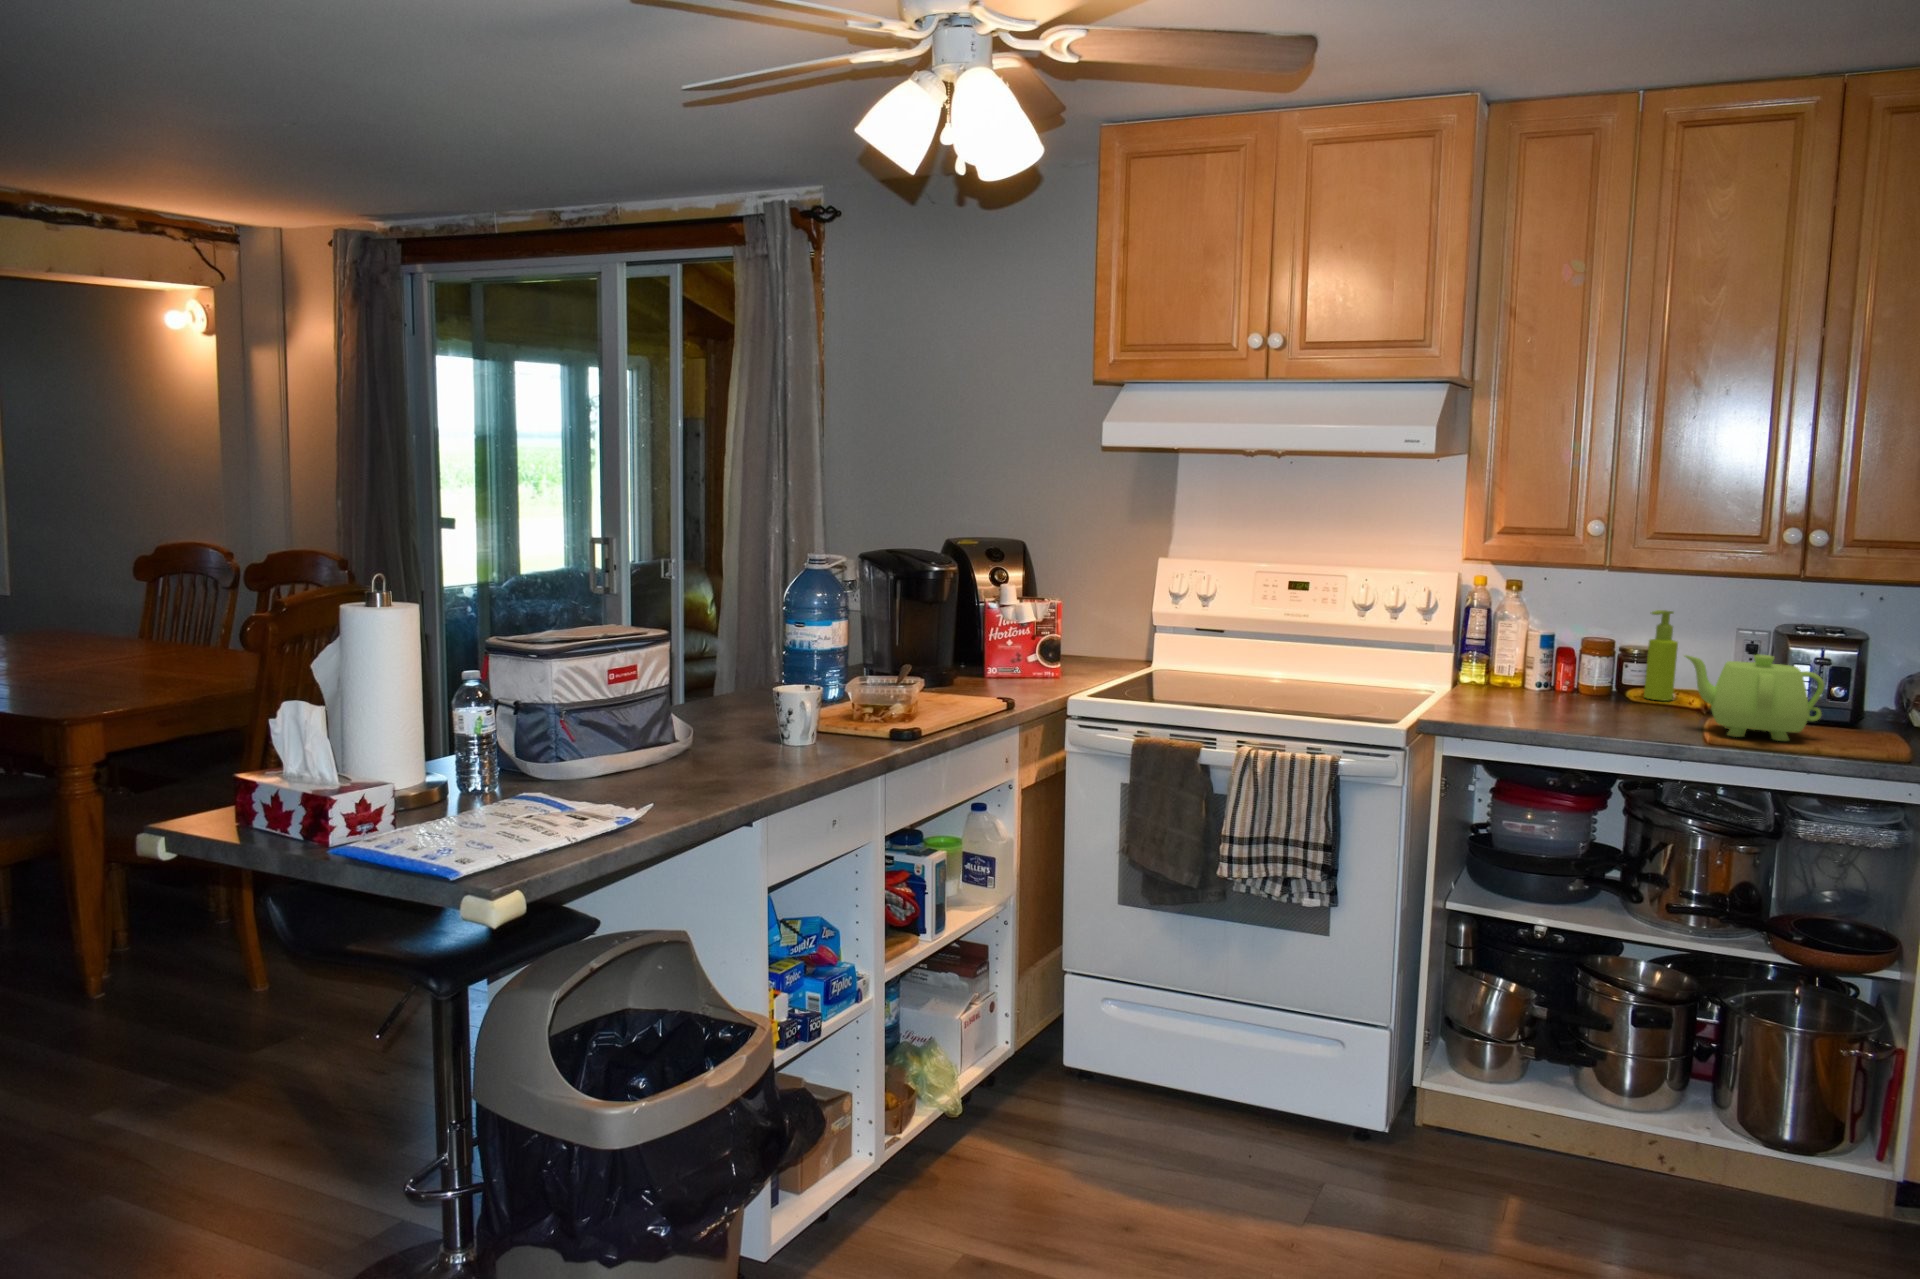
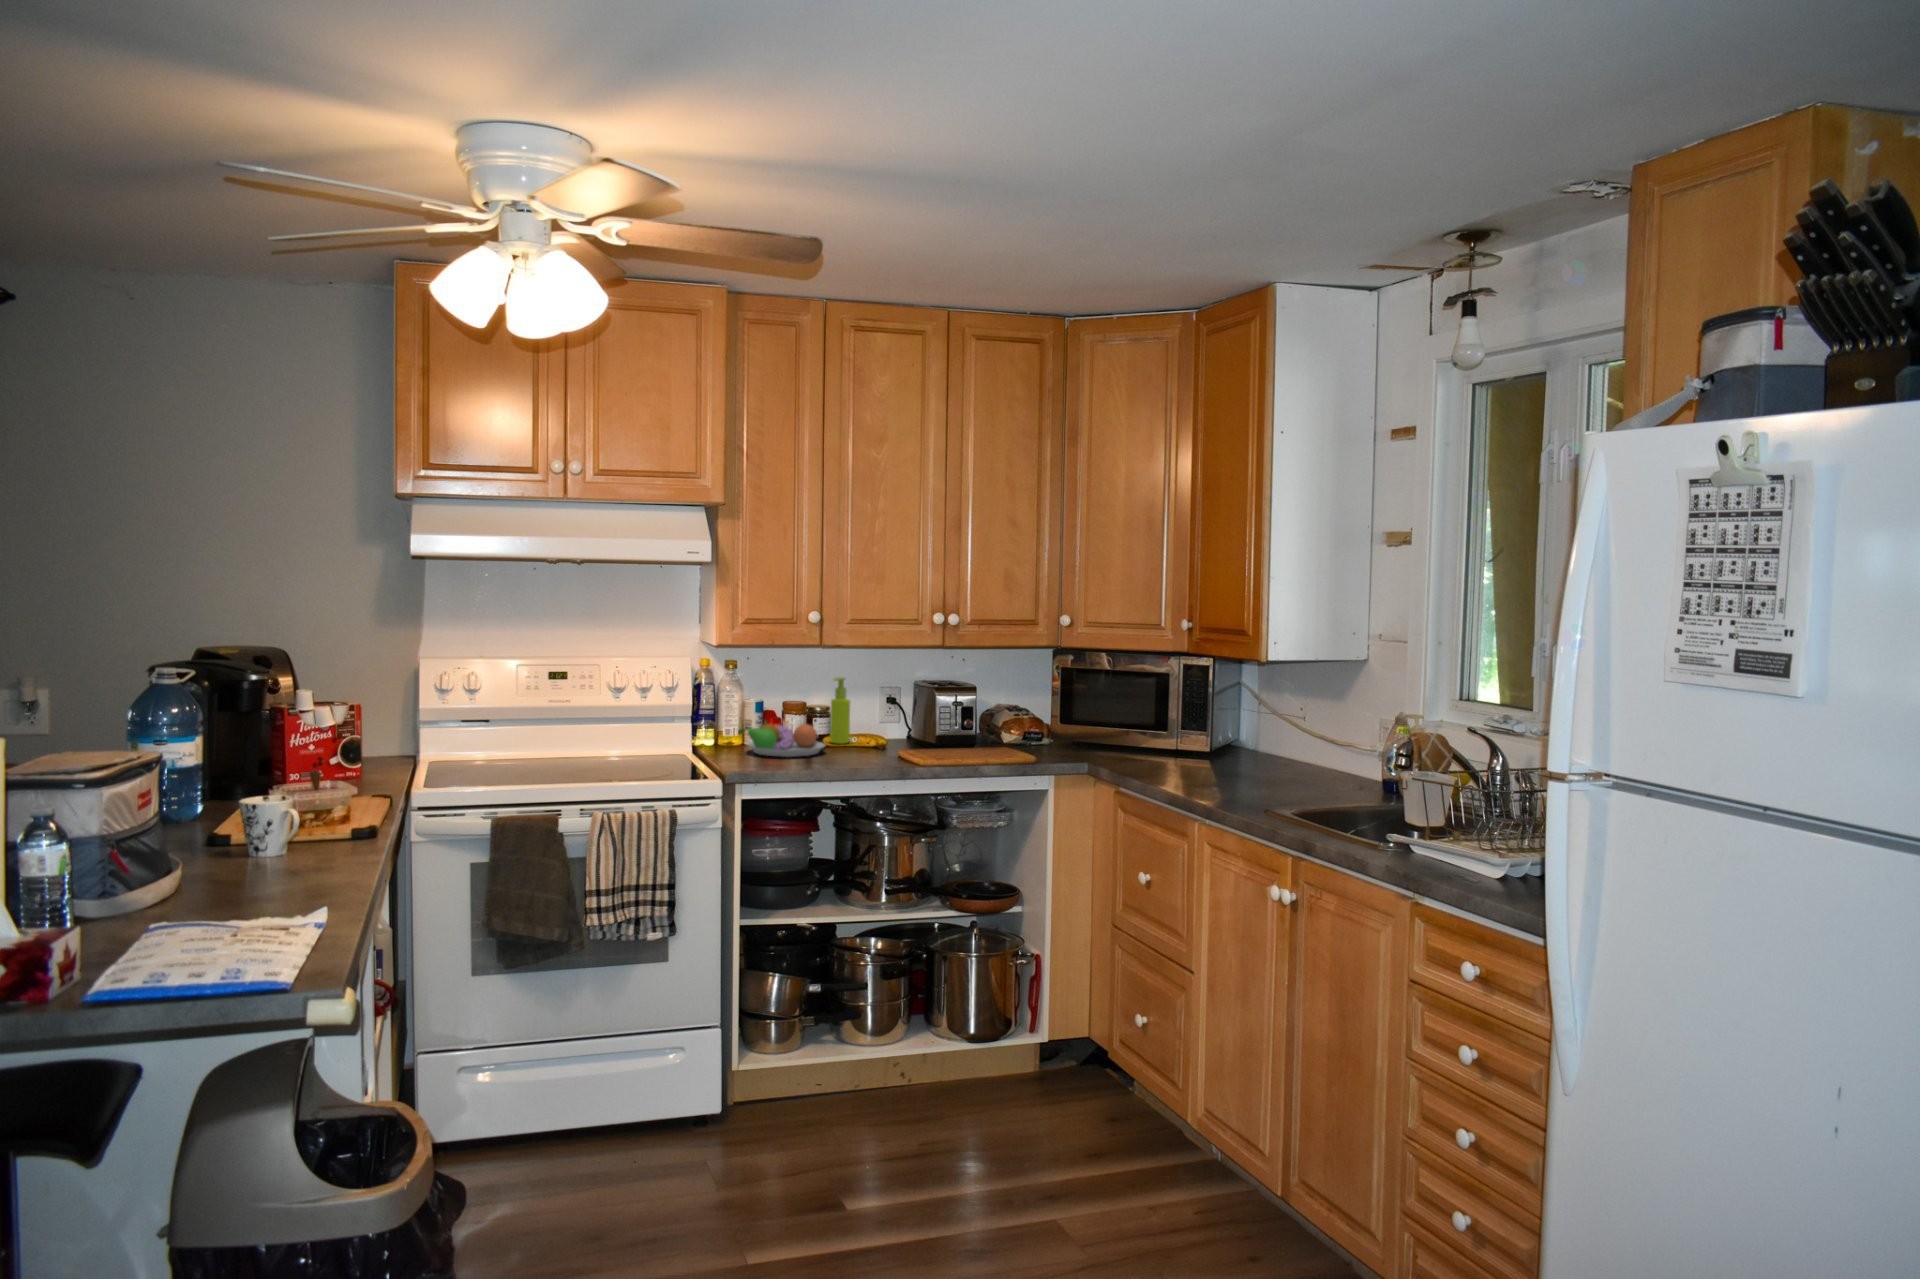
teapot: present [1684,655,1825,741] -> none [878,702,961,760]
fruit bowl: none [1494,657,1617,711] -> present [739,721,825,757]

